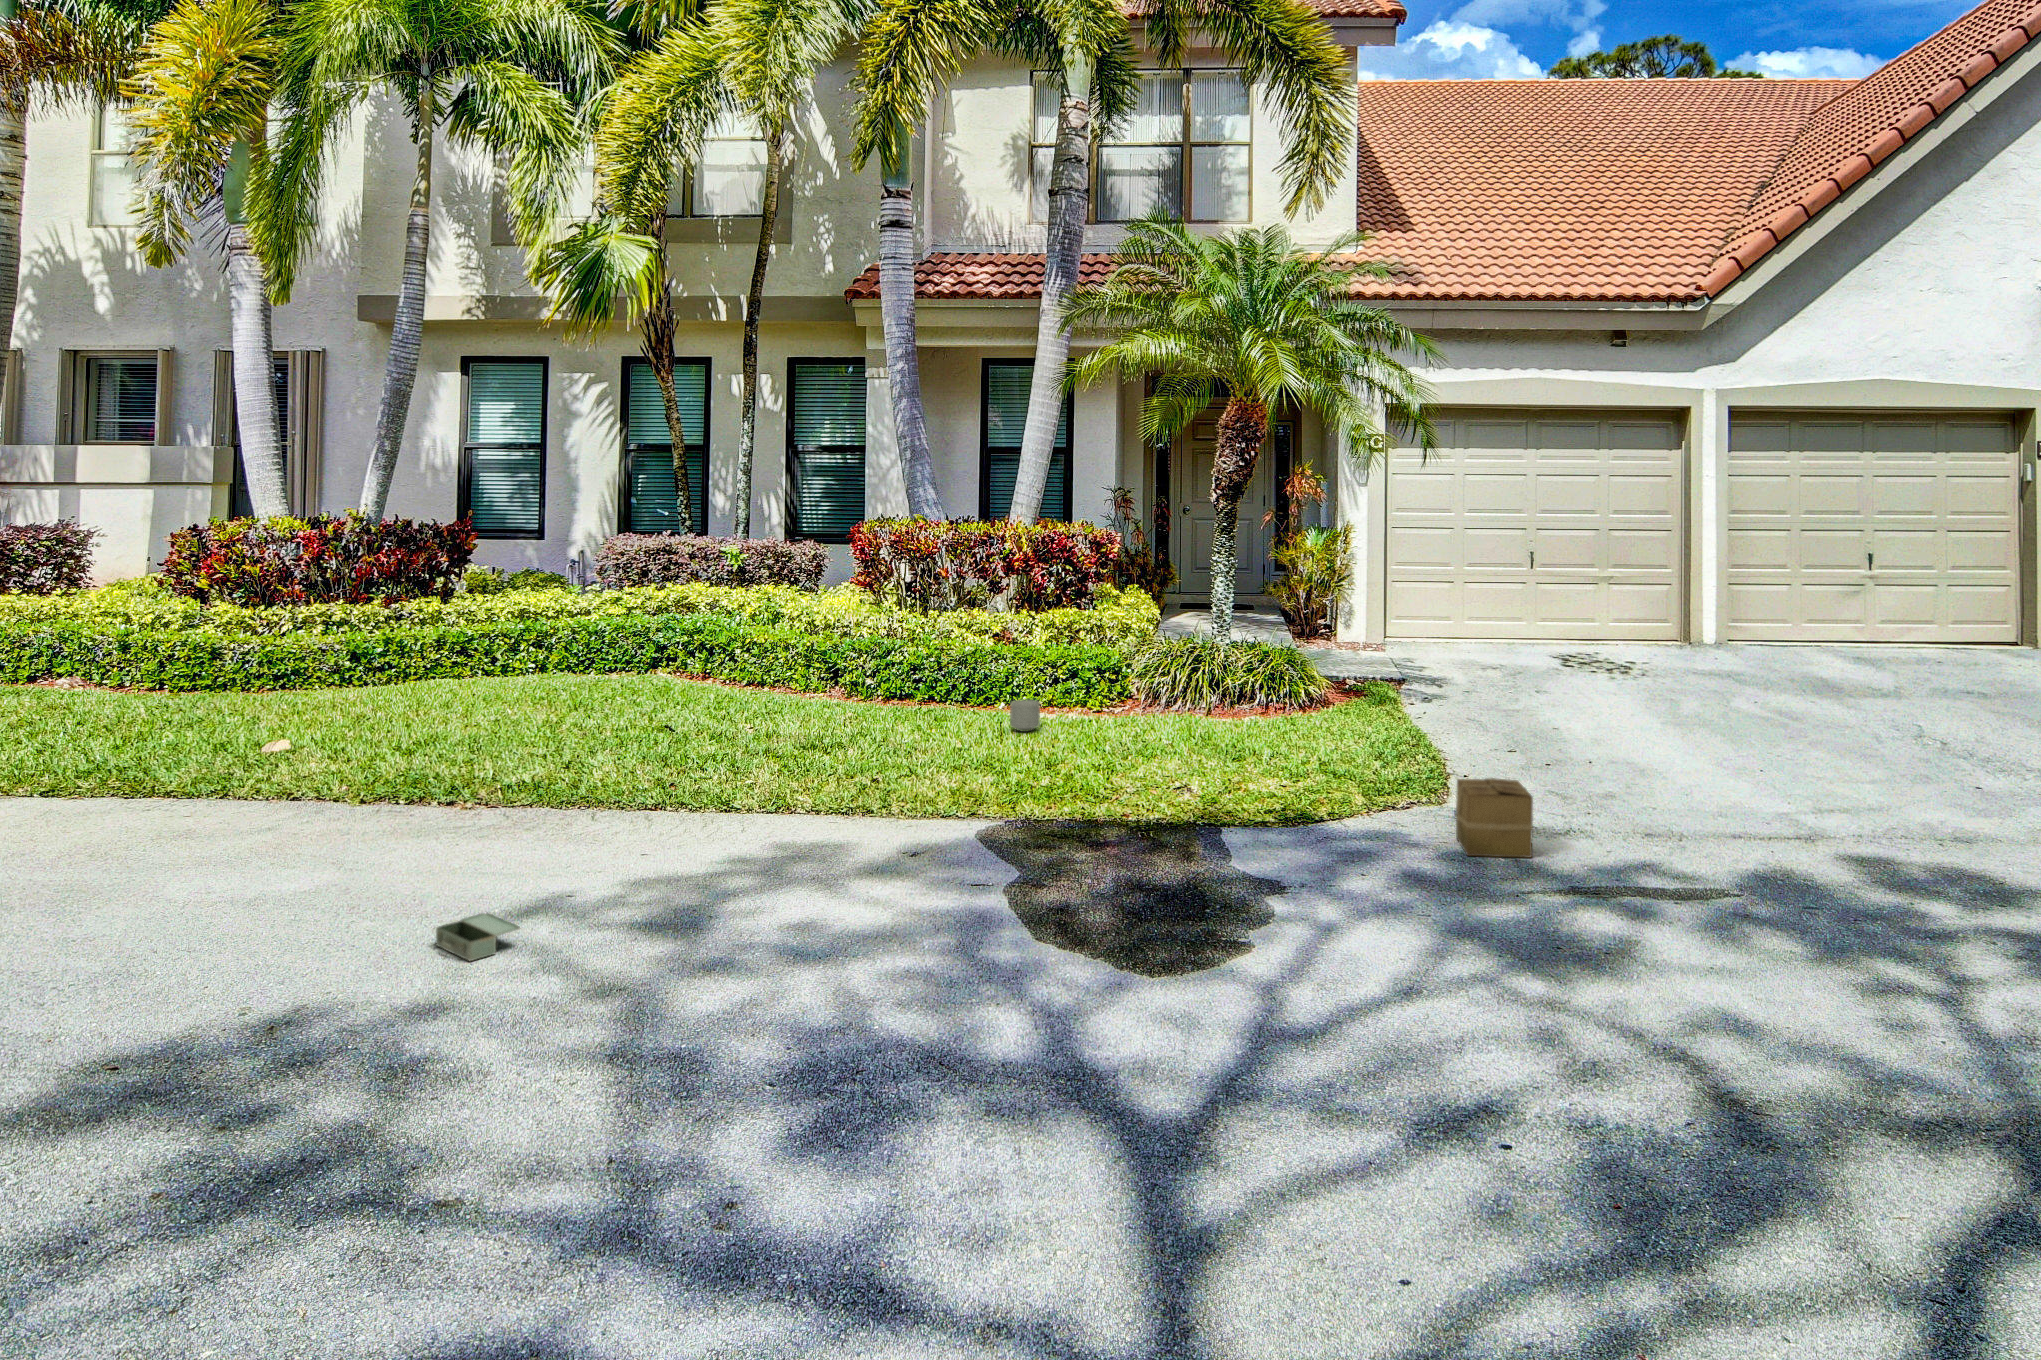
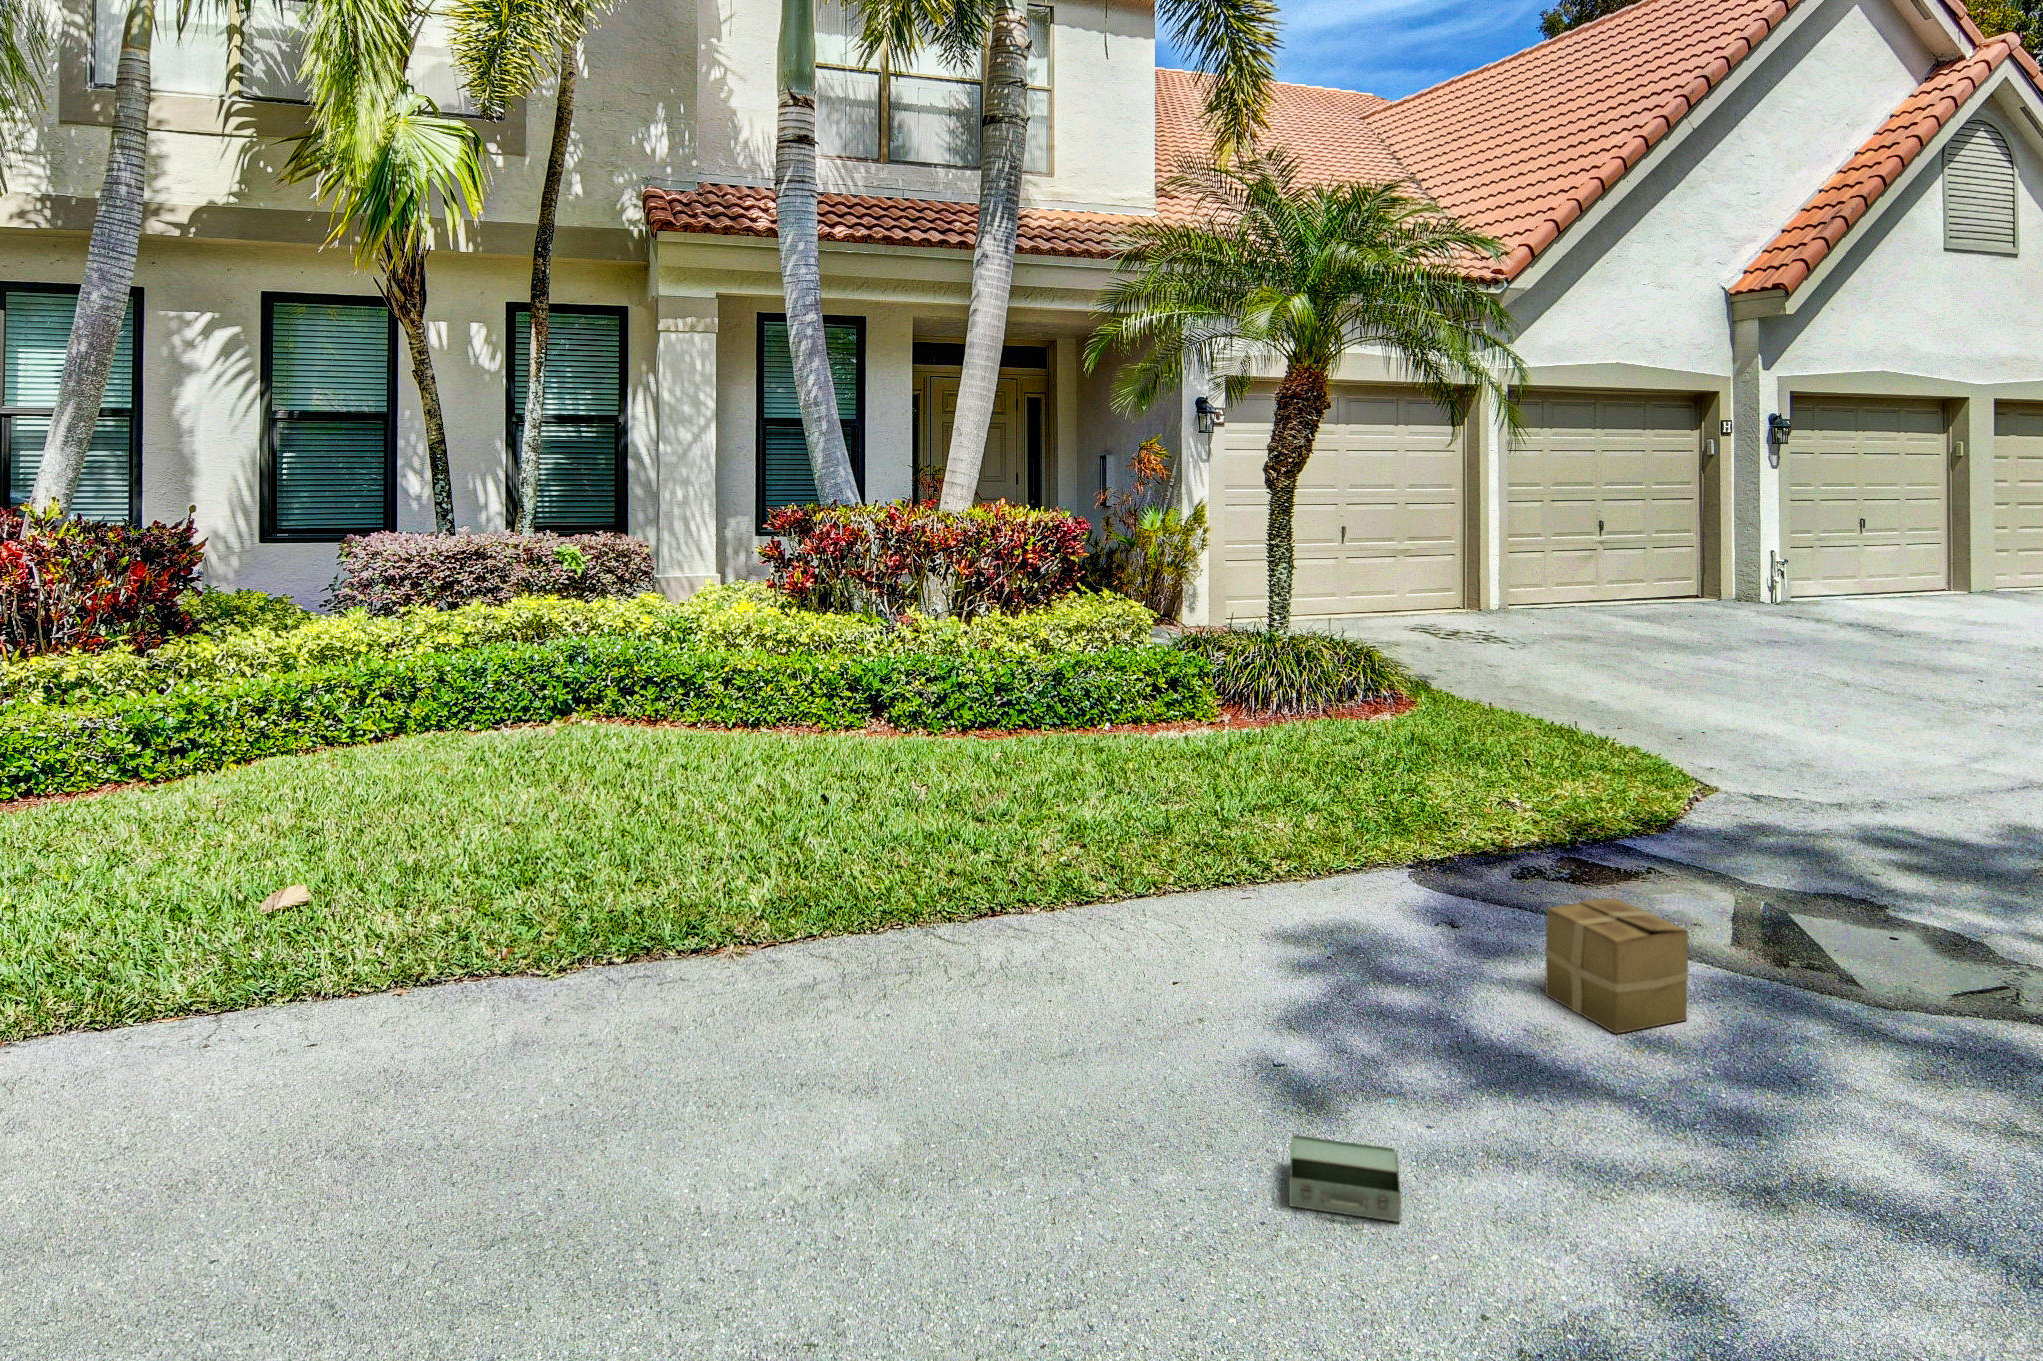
planter: present [1010,700,1040,732] -> none [1192,718,1228,756]
cardboard box: present [1456,778,1533,858] -> present [1545,898,1688,1034]

